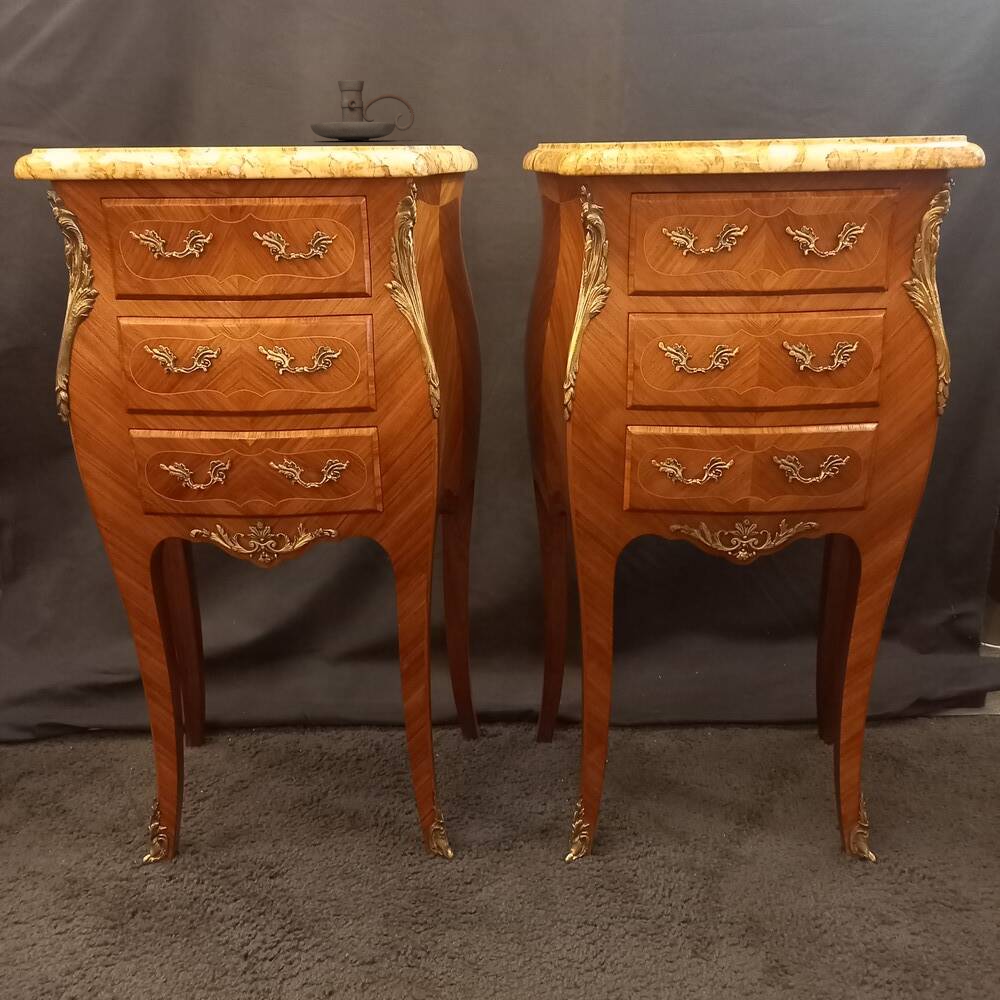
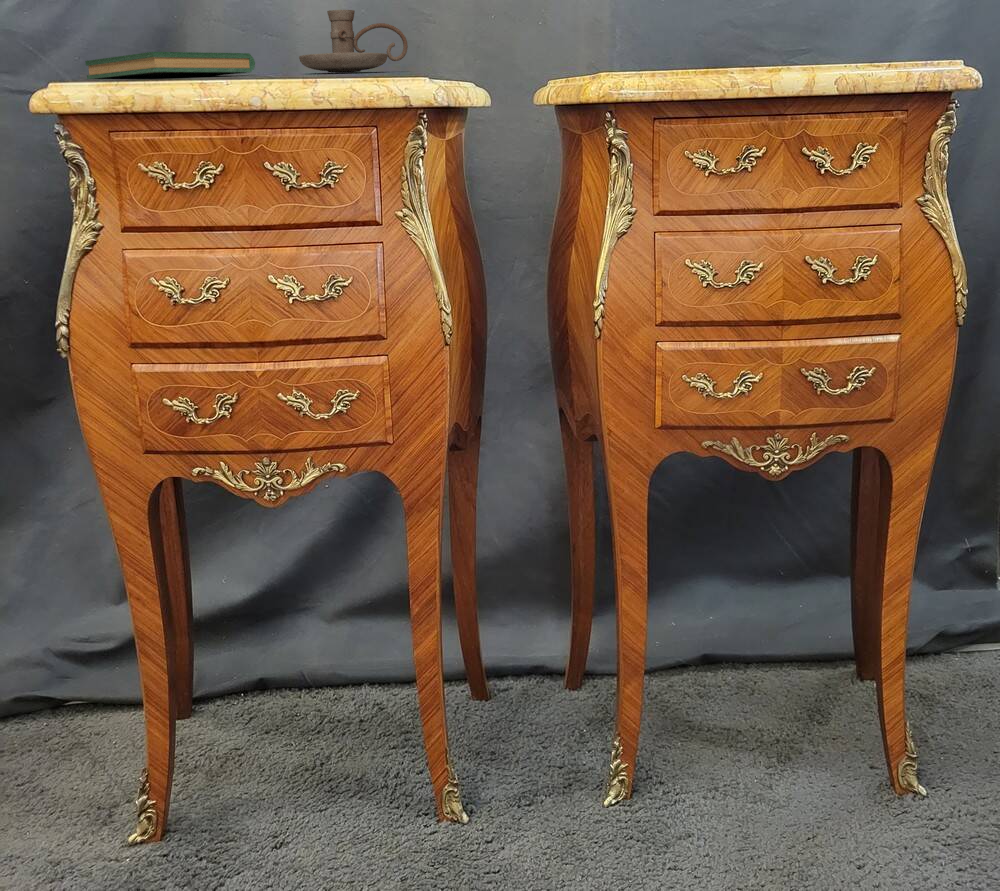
book: none [109,118,268,144] -> present [85,52,255,79]

